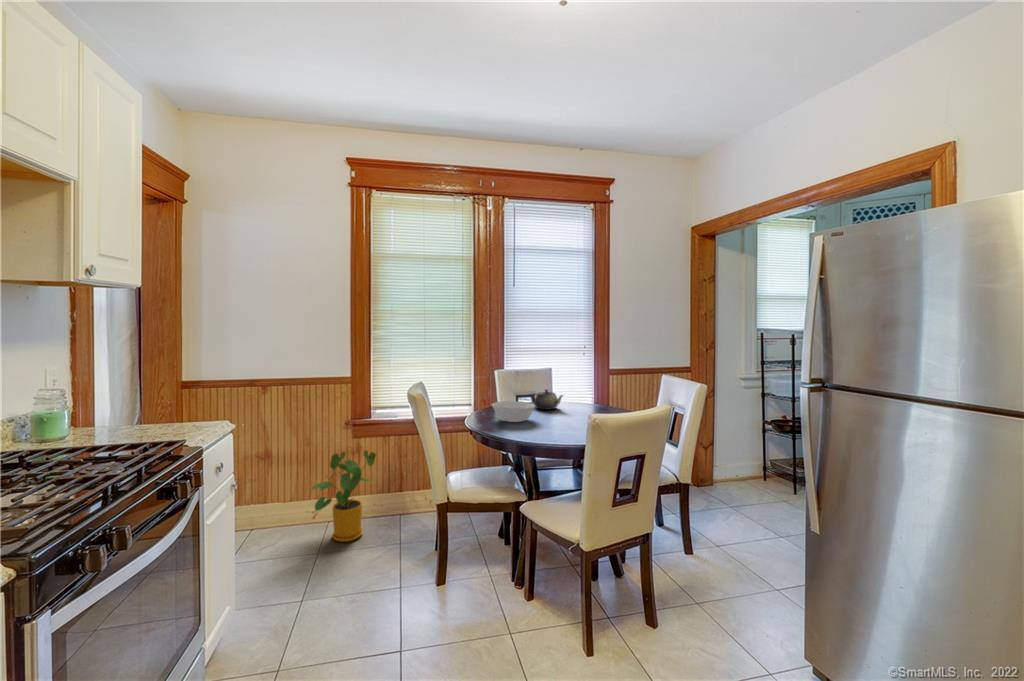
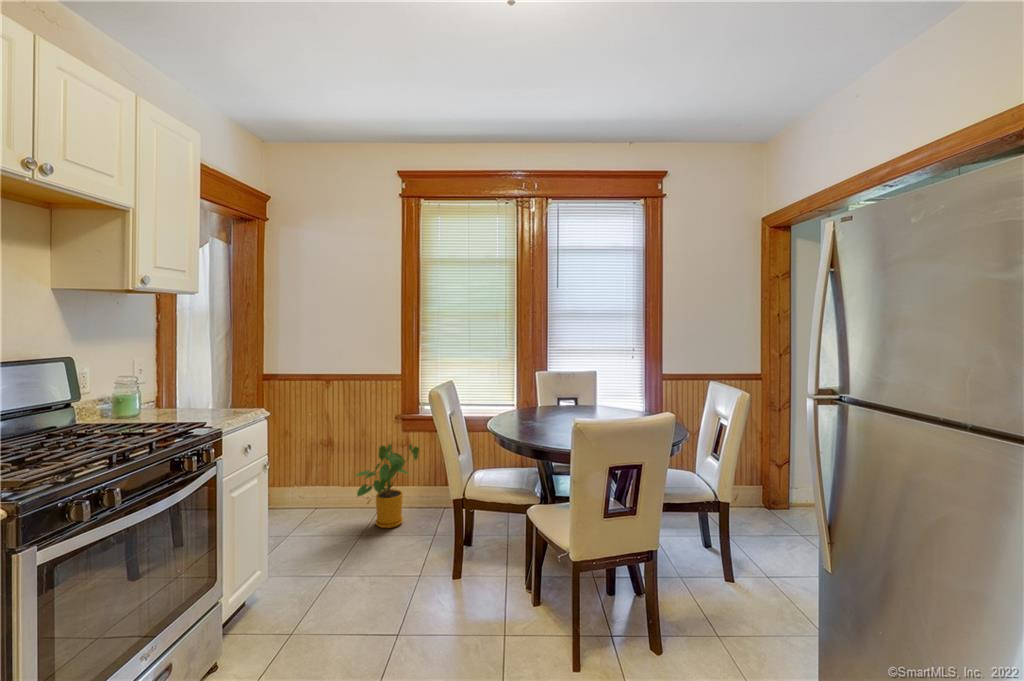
teapot: present [532,389,563,410] -> none [564,392,593,413]
bowl: present [492,401,535,422] -> none [511,402,556,423]

